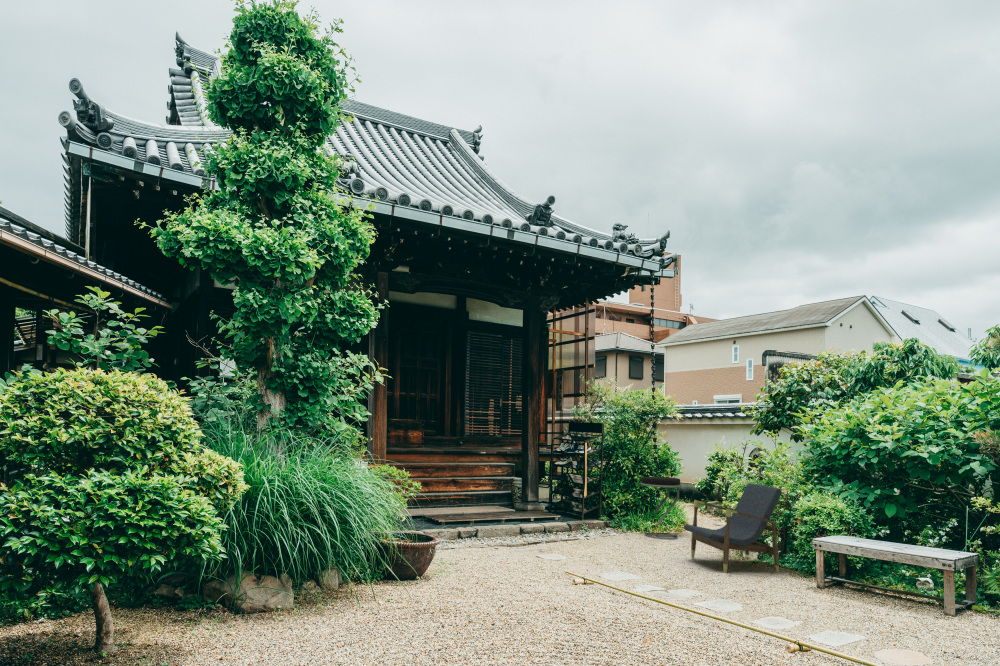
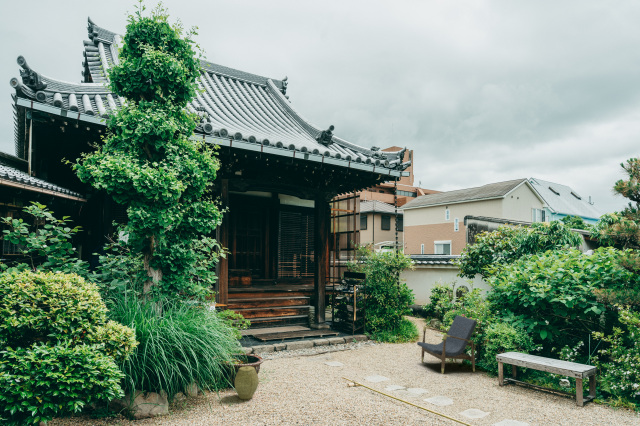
stool: present [640,477,681,540] -> none [390,306,415,346]
woven basket: none [391,542,428,592] -> present [234,366,259,399]

